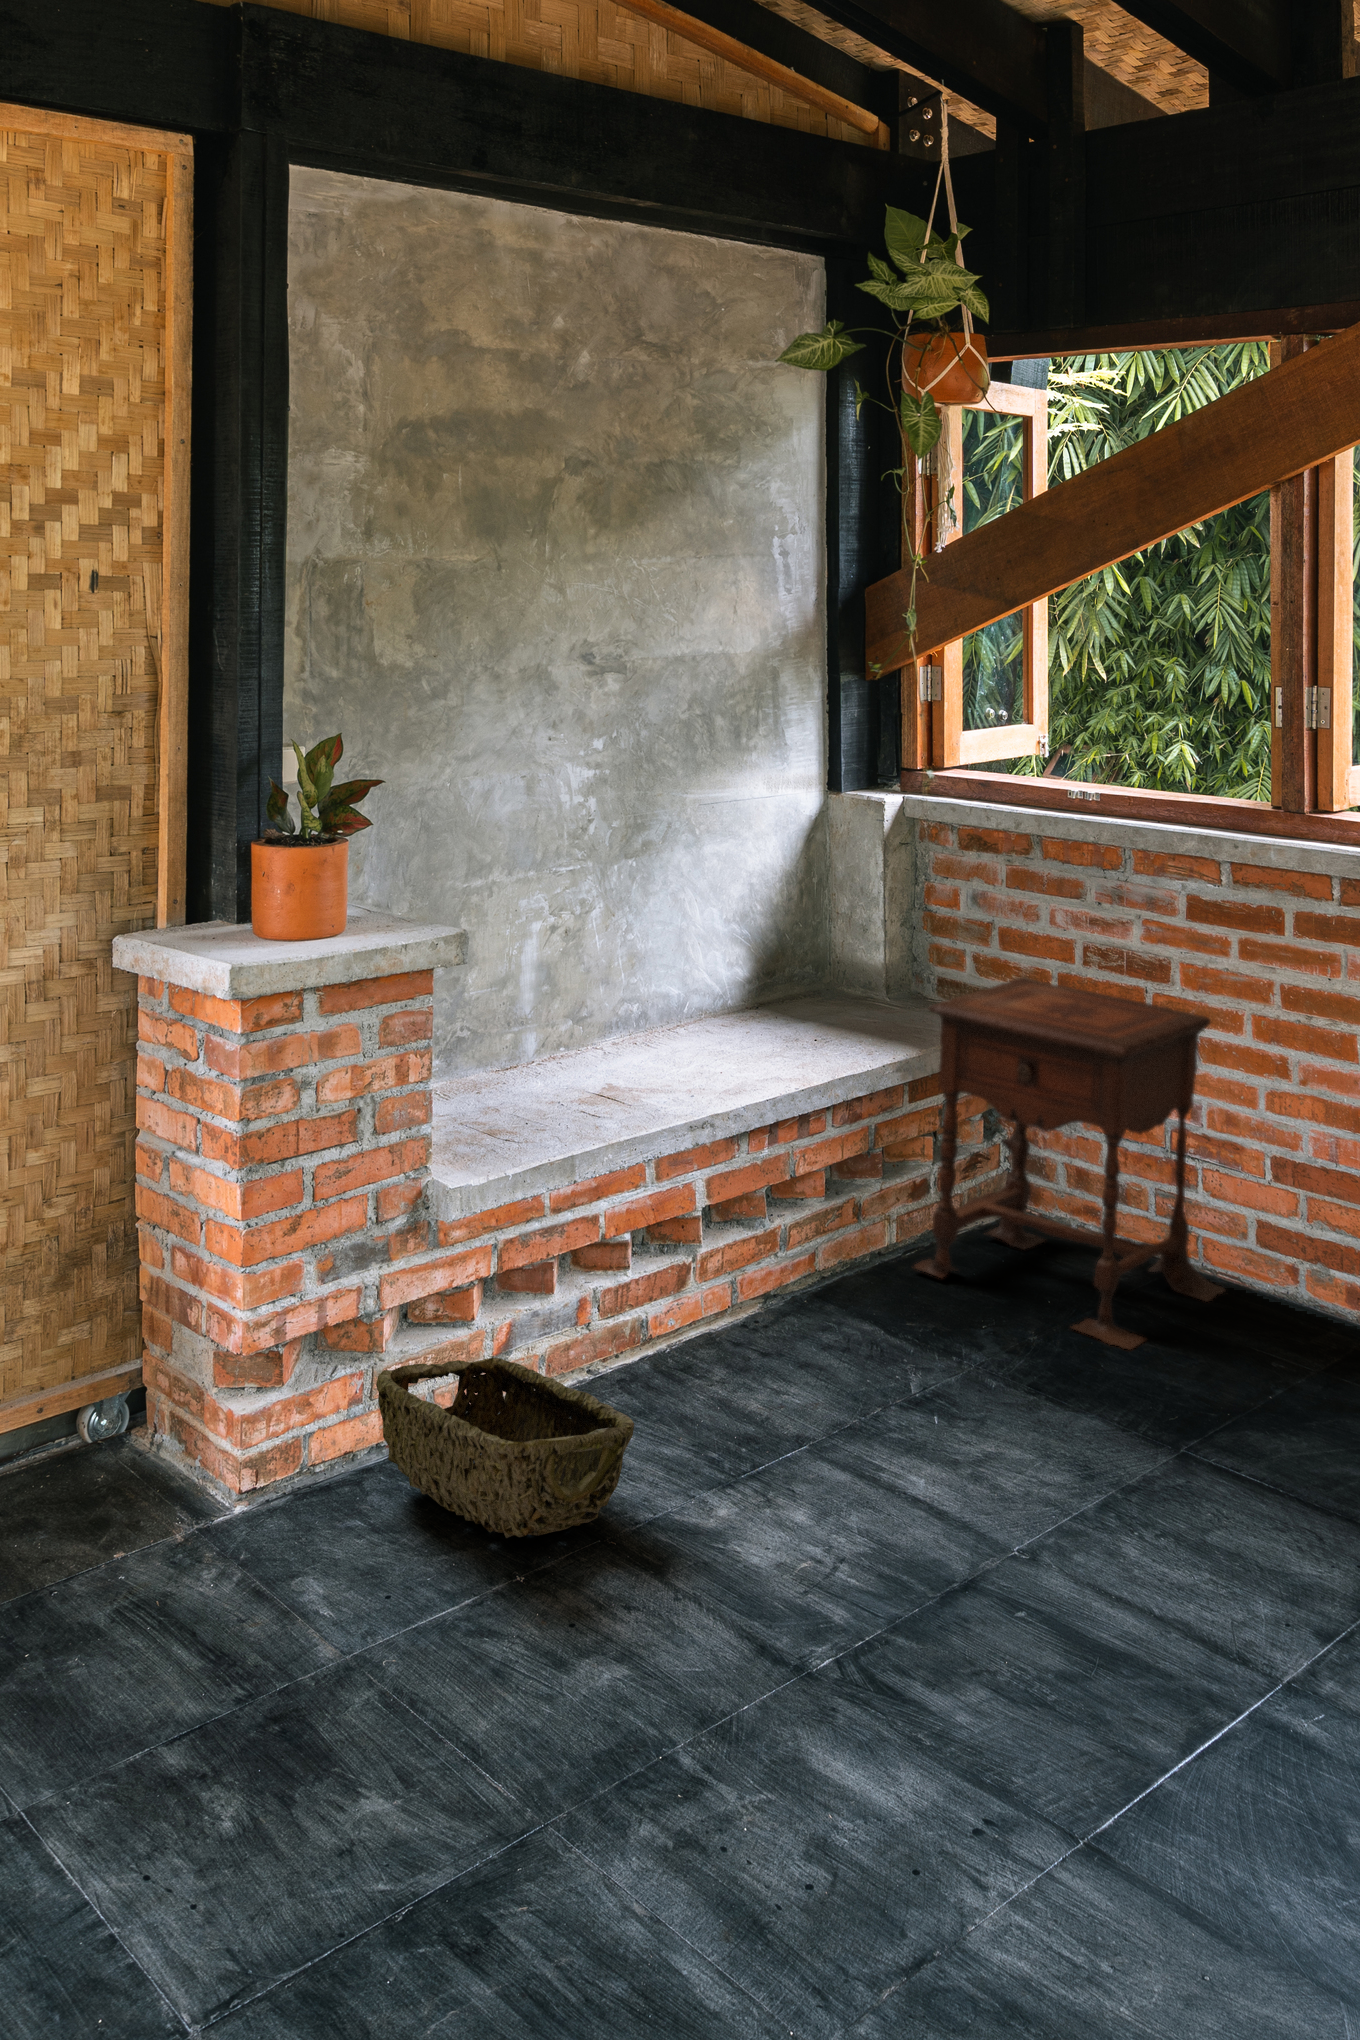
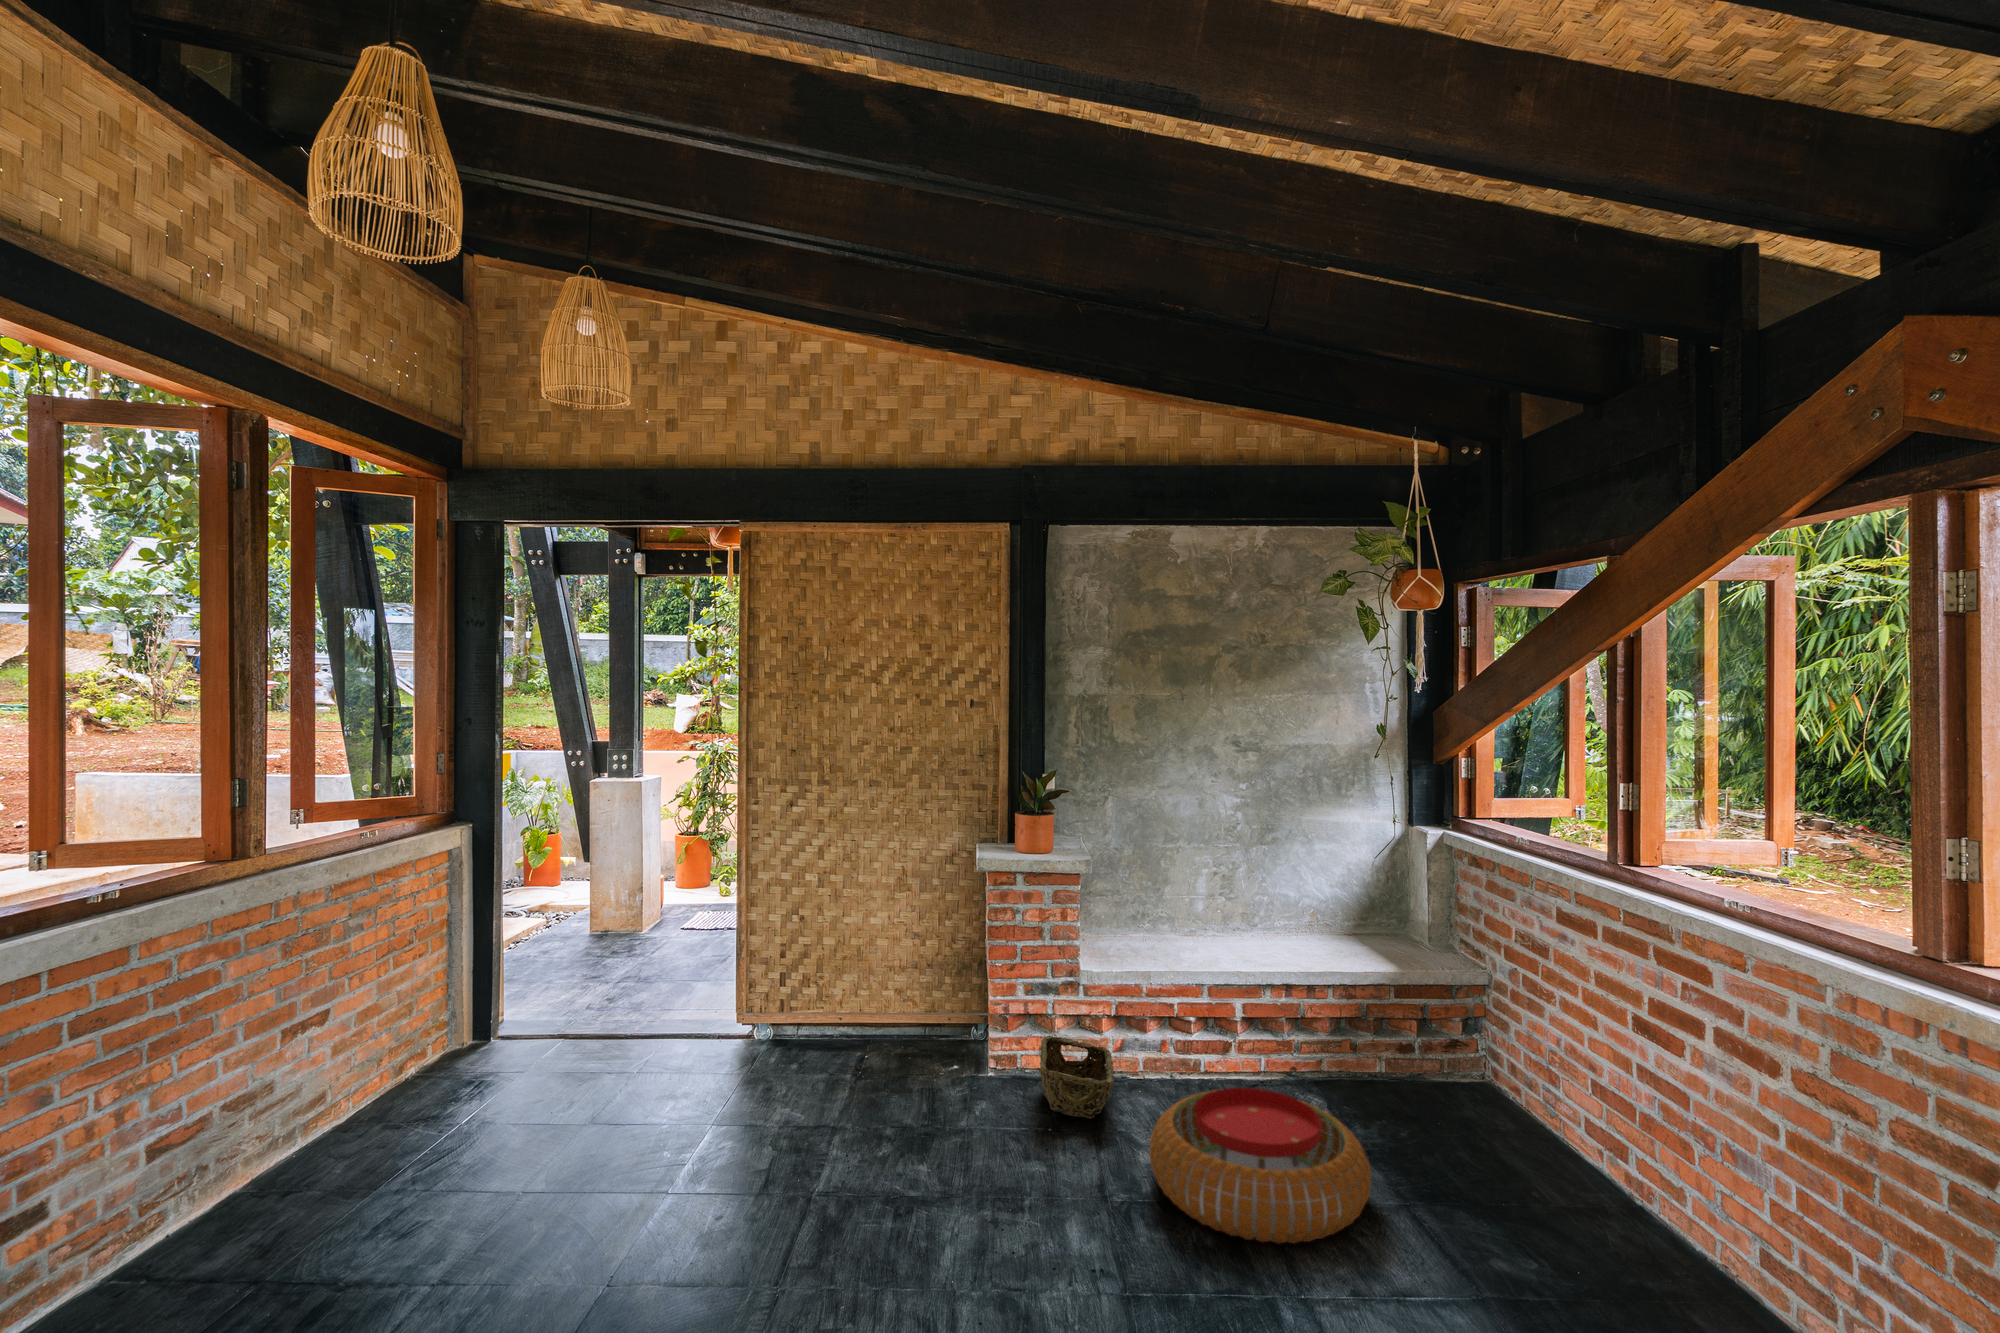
side table: present [915,978,1225,1349] -> none [1386,945,1565,1154]
pouf: none [806,1327,1241,1628] -> present [1150,1088,1371,1243]

